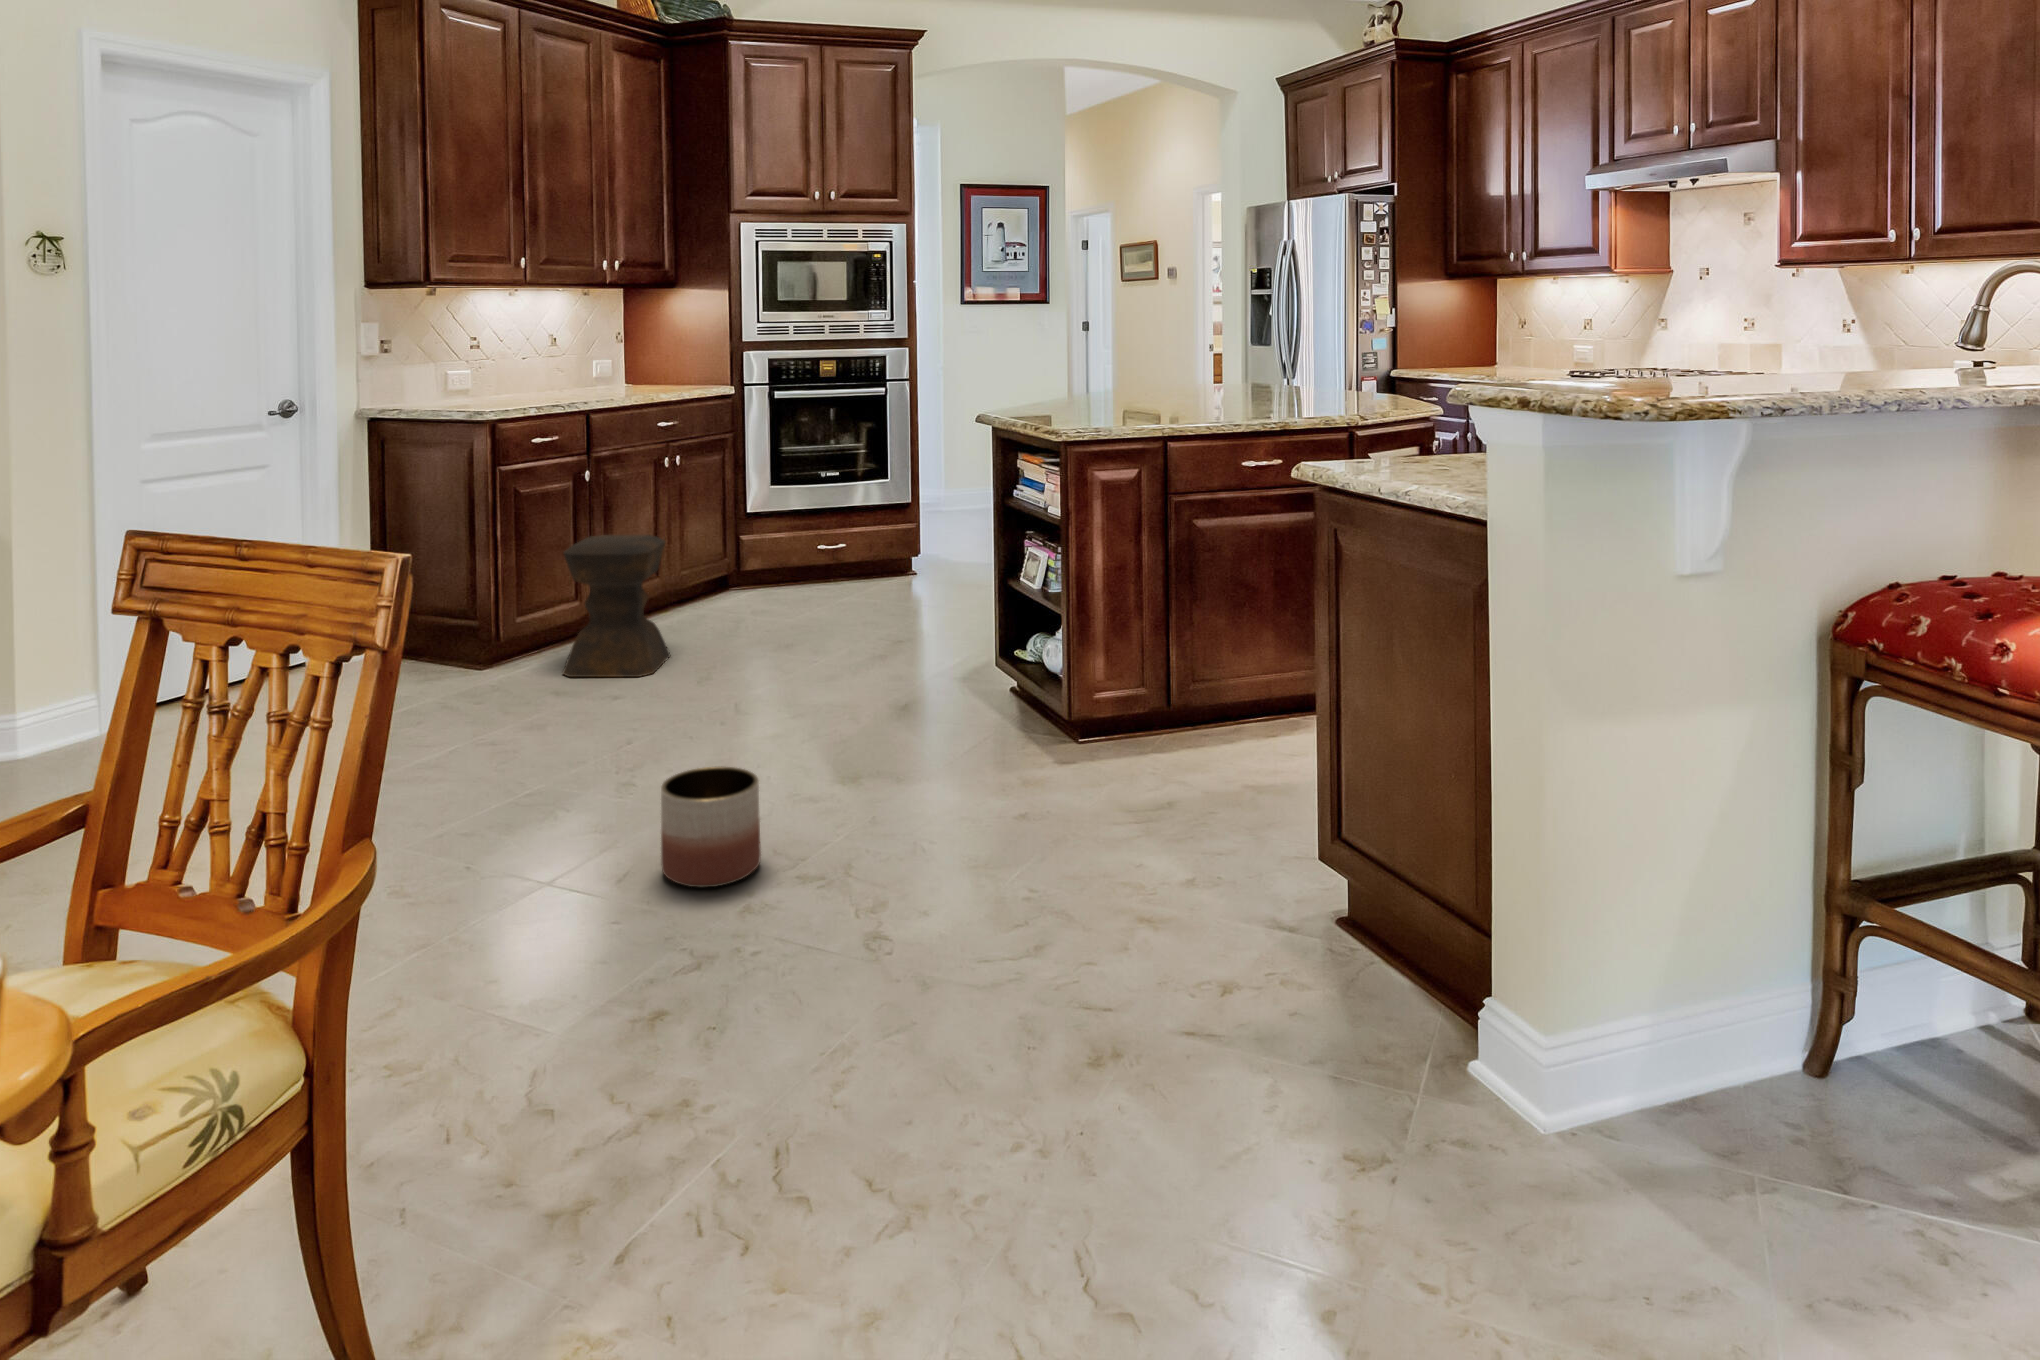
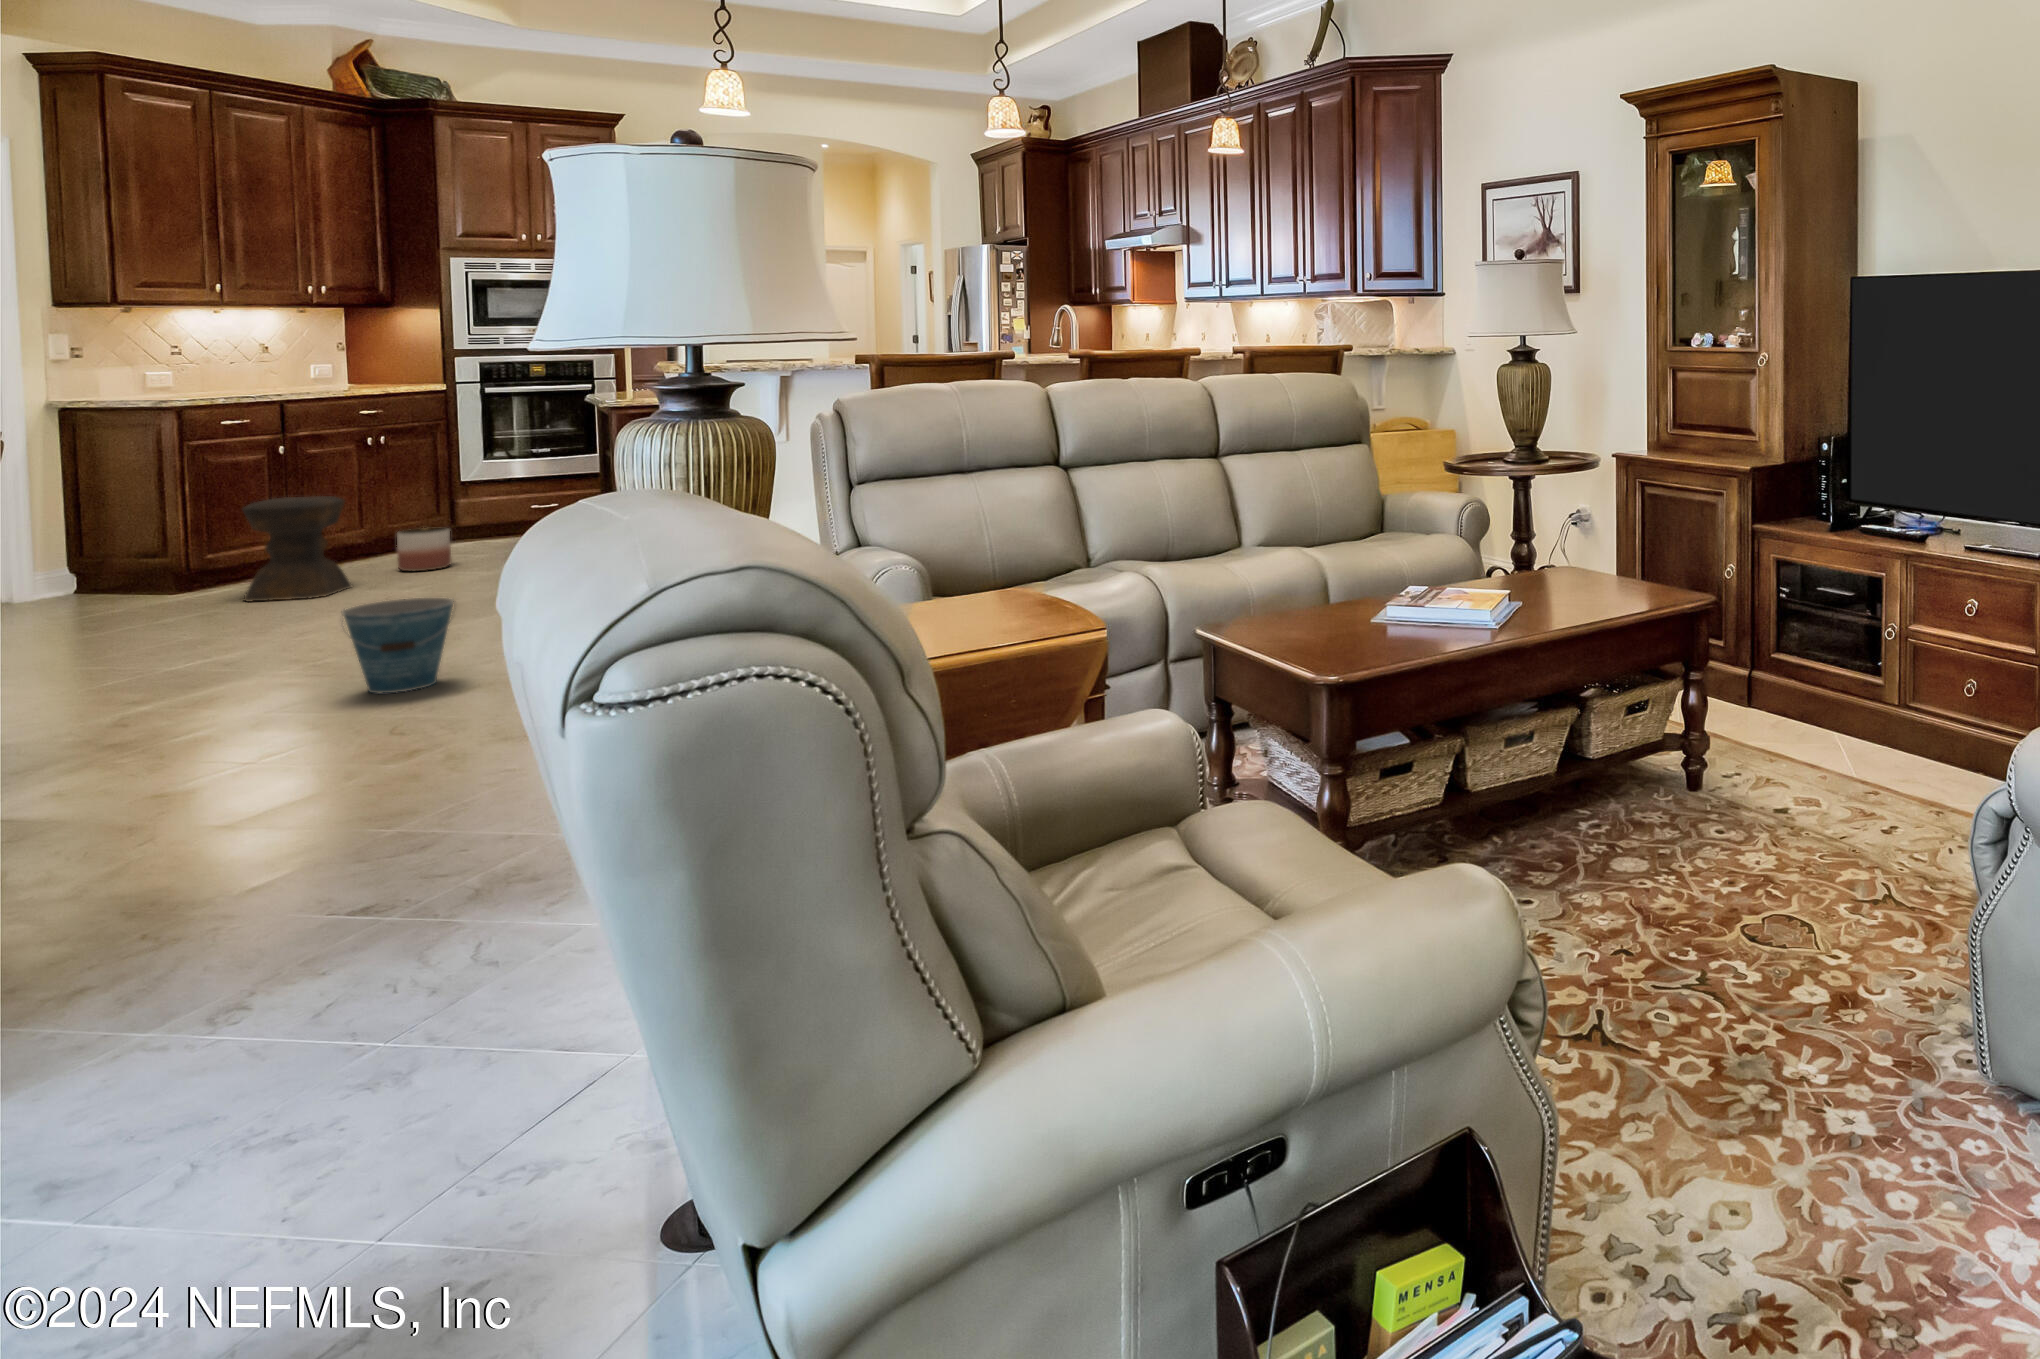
planter: present [661,766,761,888] -> present [397,528,451,571]
bucket: none [858,790,1023,992] -> present [342,598,454,693]

